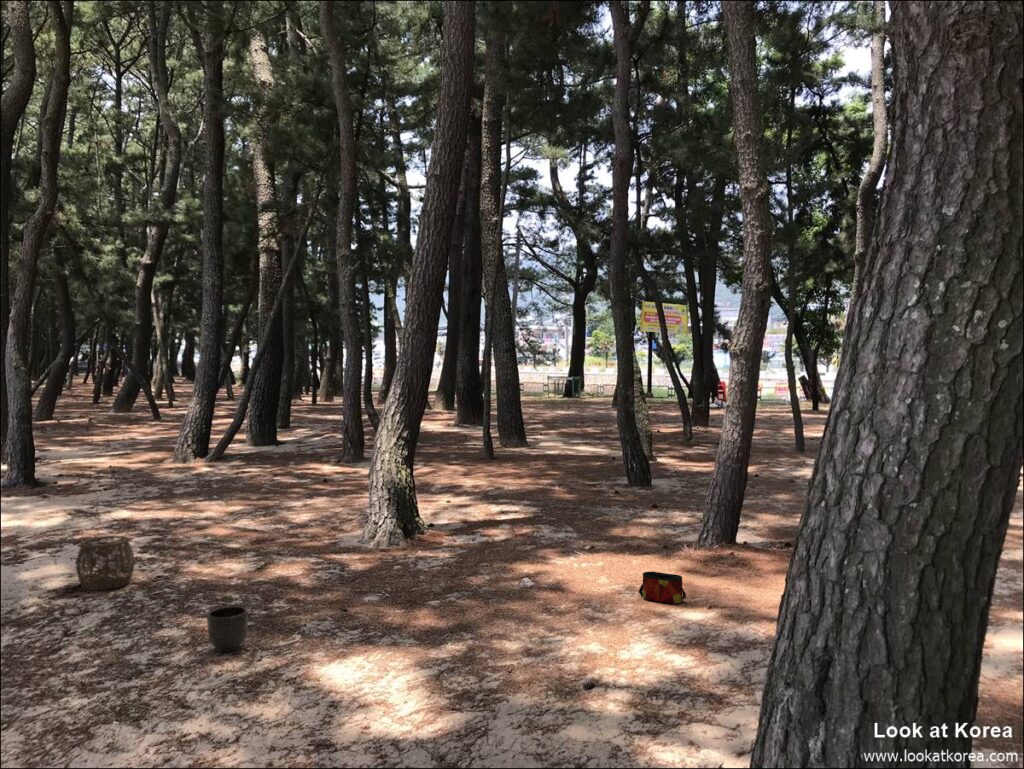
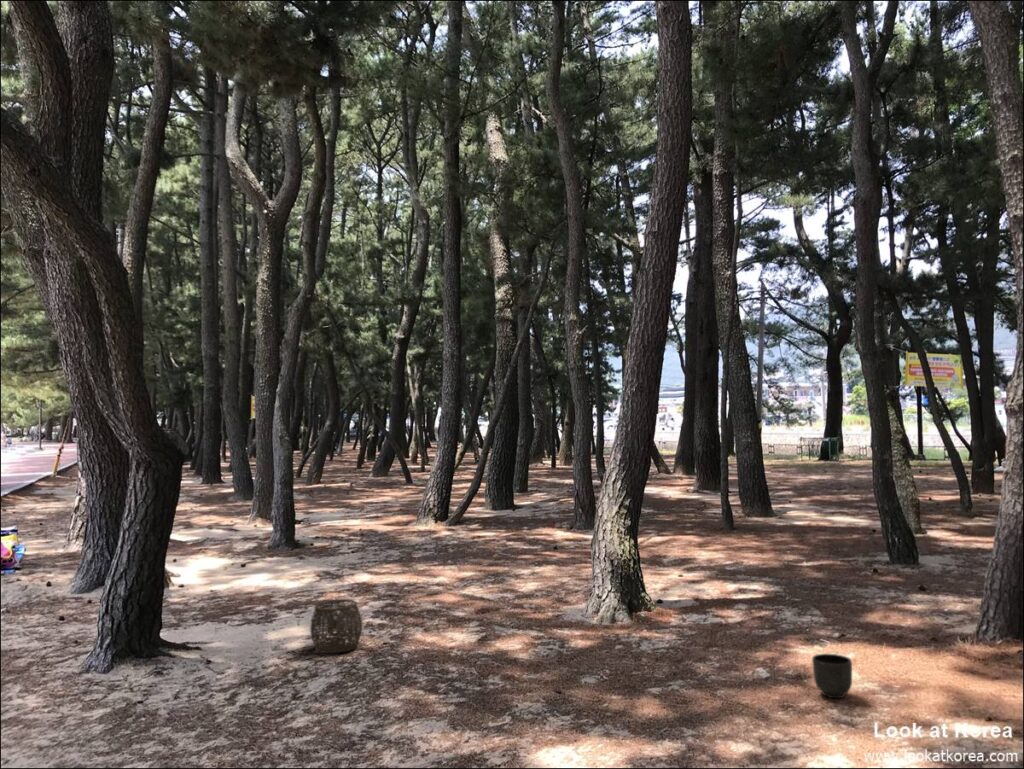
bag: present [639,572,686,604] -> none [910,677,977,723]
planter: present [207,606,248,652] -> present [812,654,852,698]

